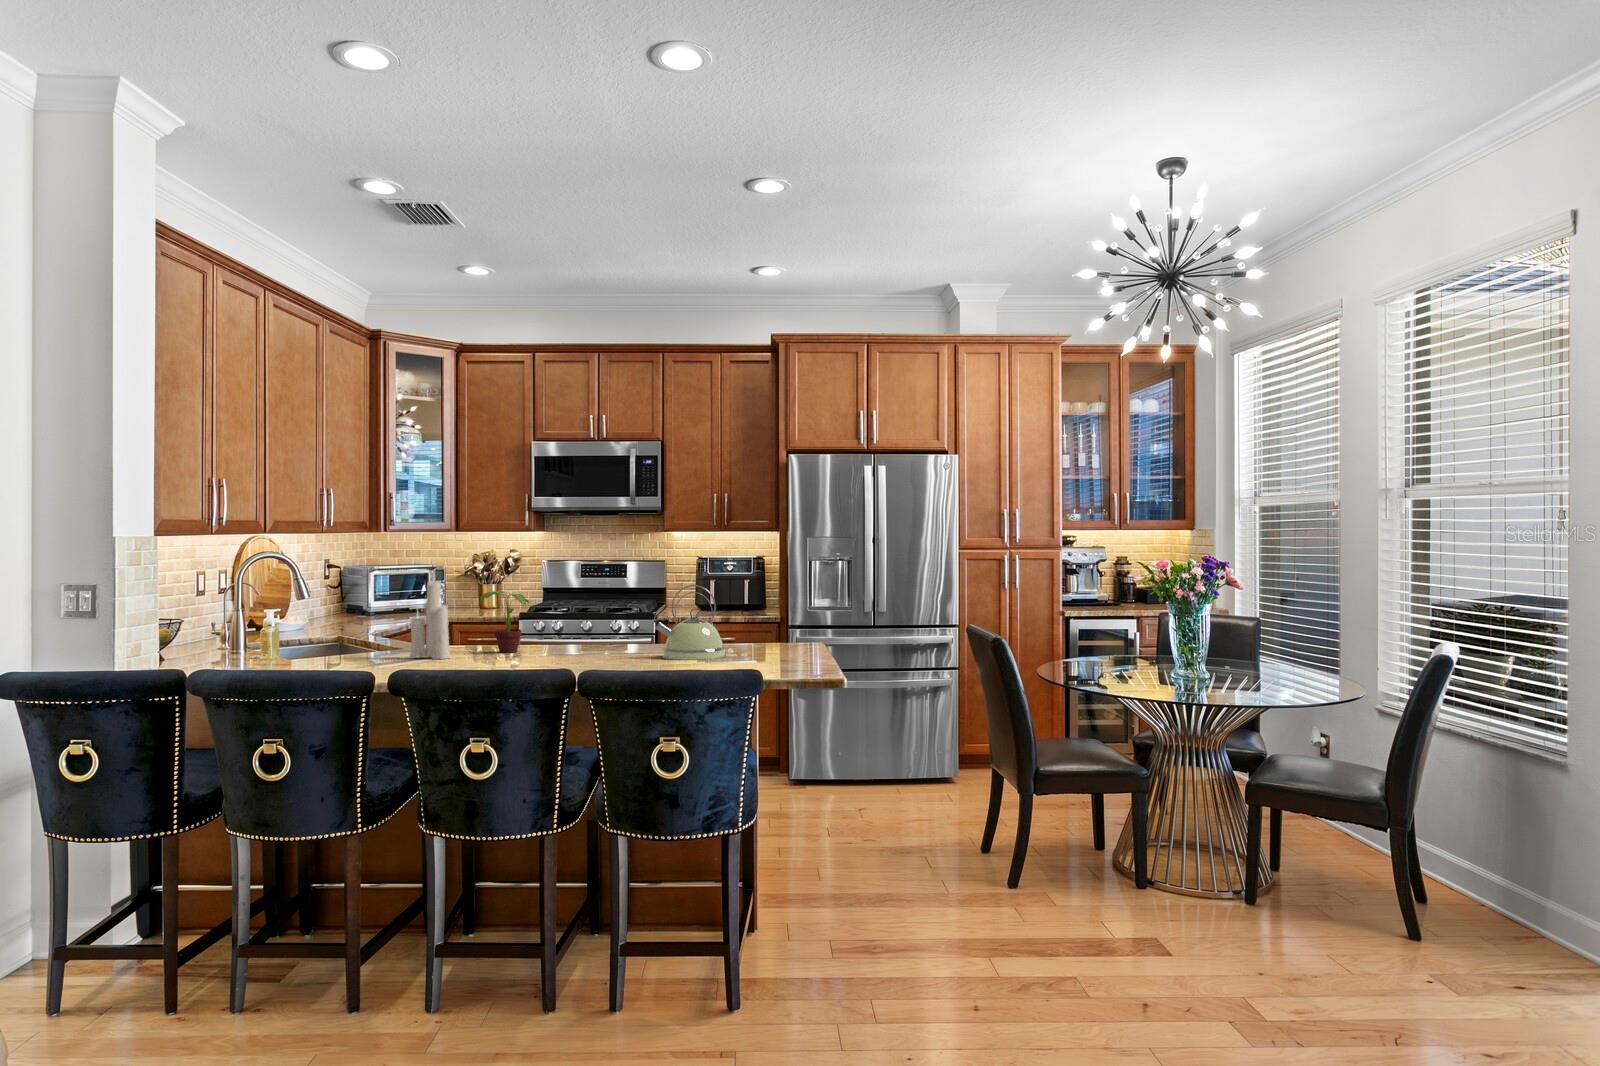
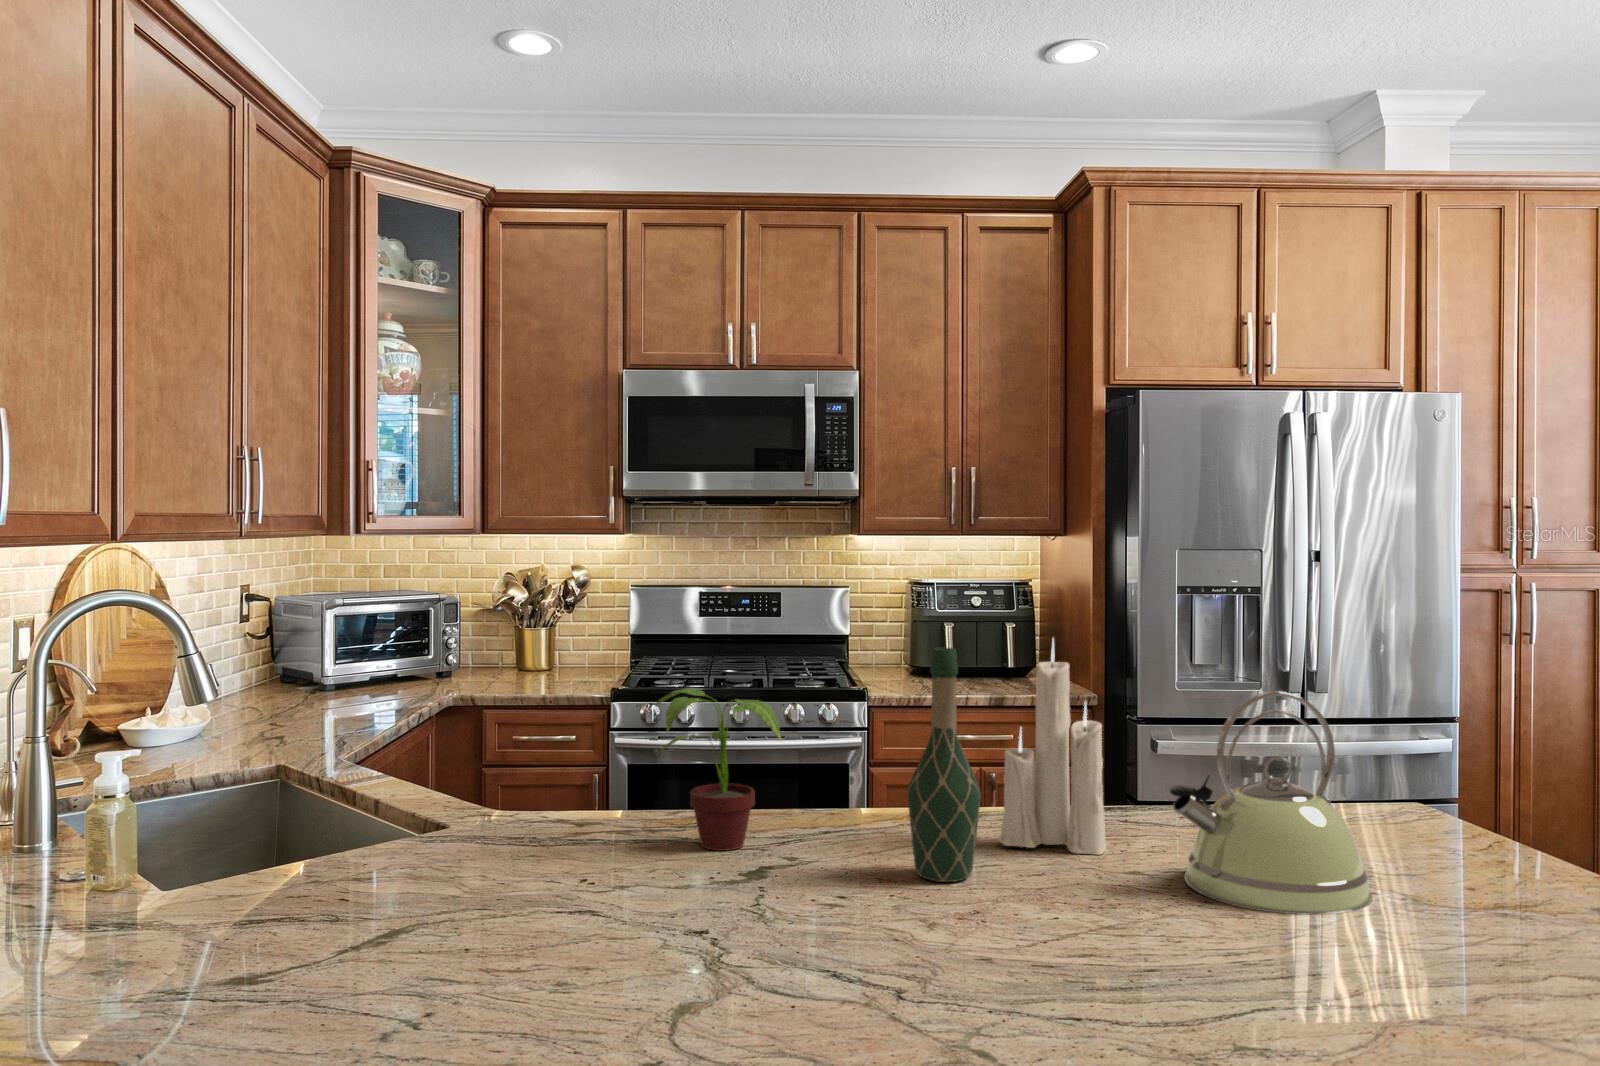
wine bottle: none [565,571,593,657] -> present [907,648,981,882]
candle: present [410,580,450,659] -> present [1000,639,1106,855]

